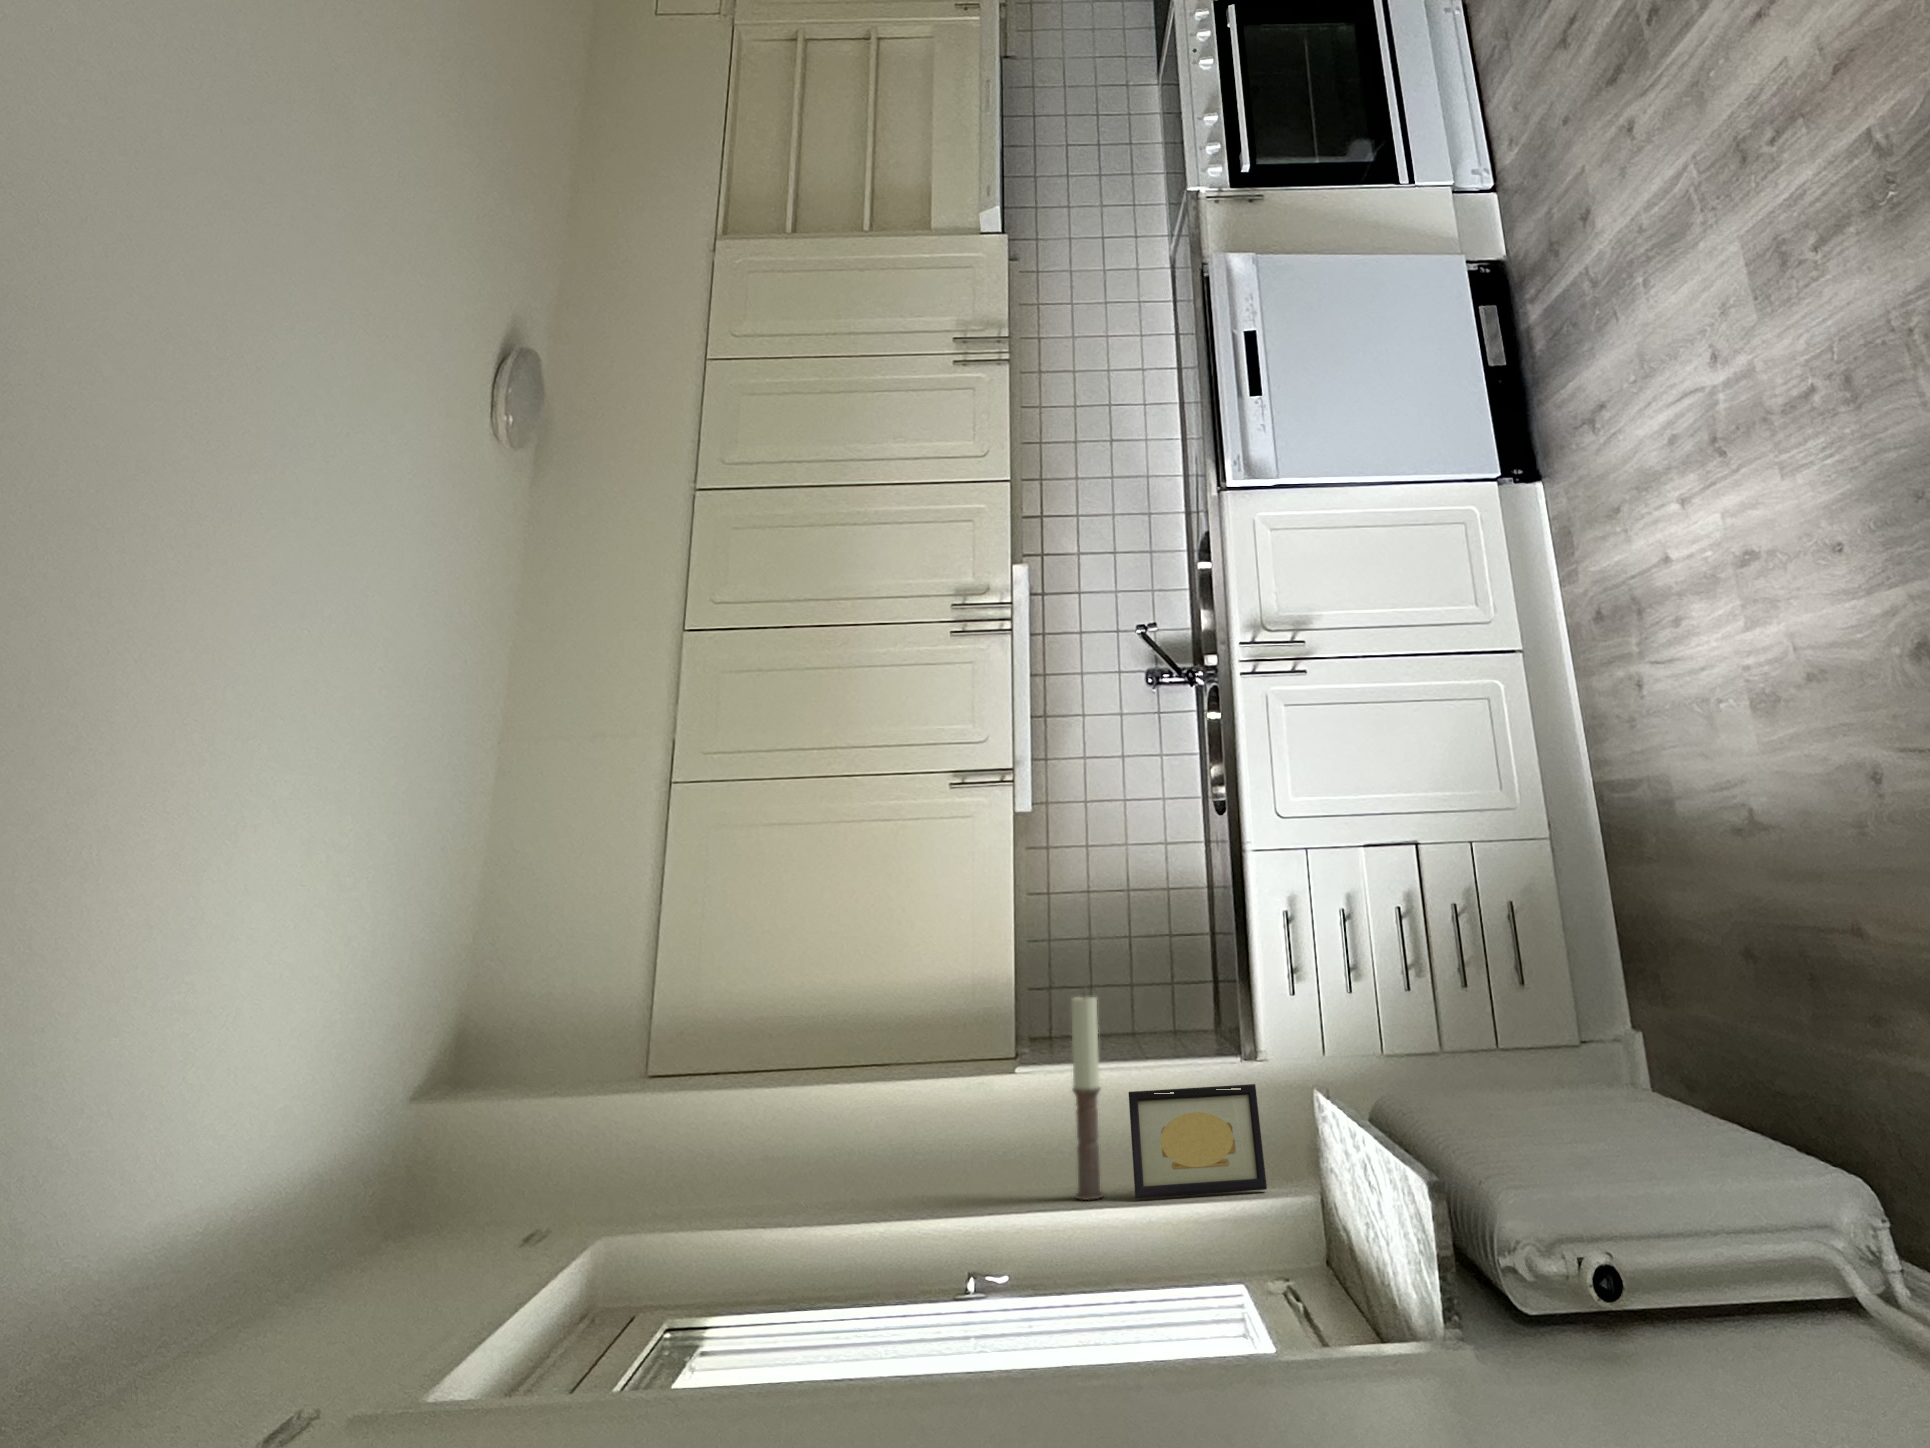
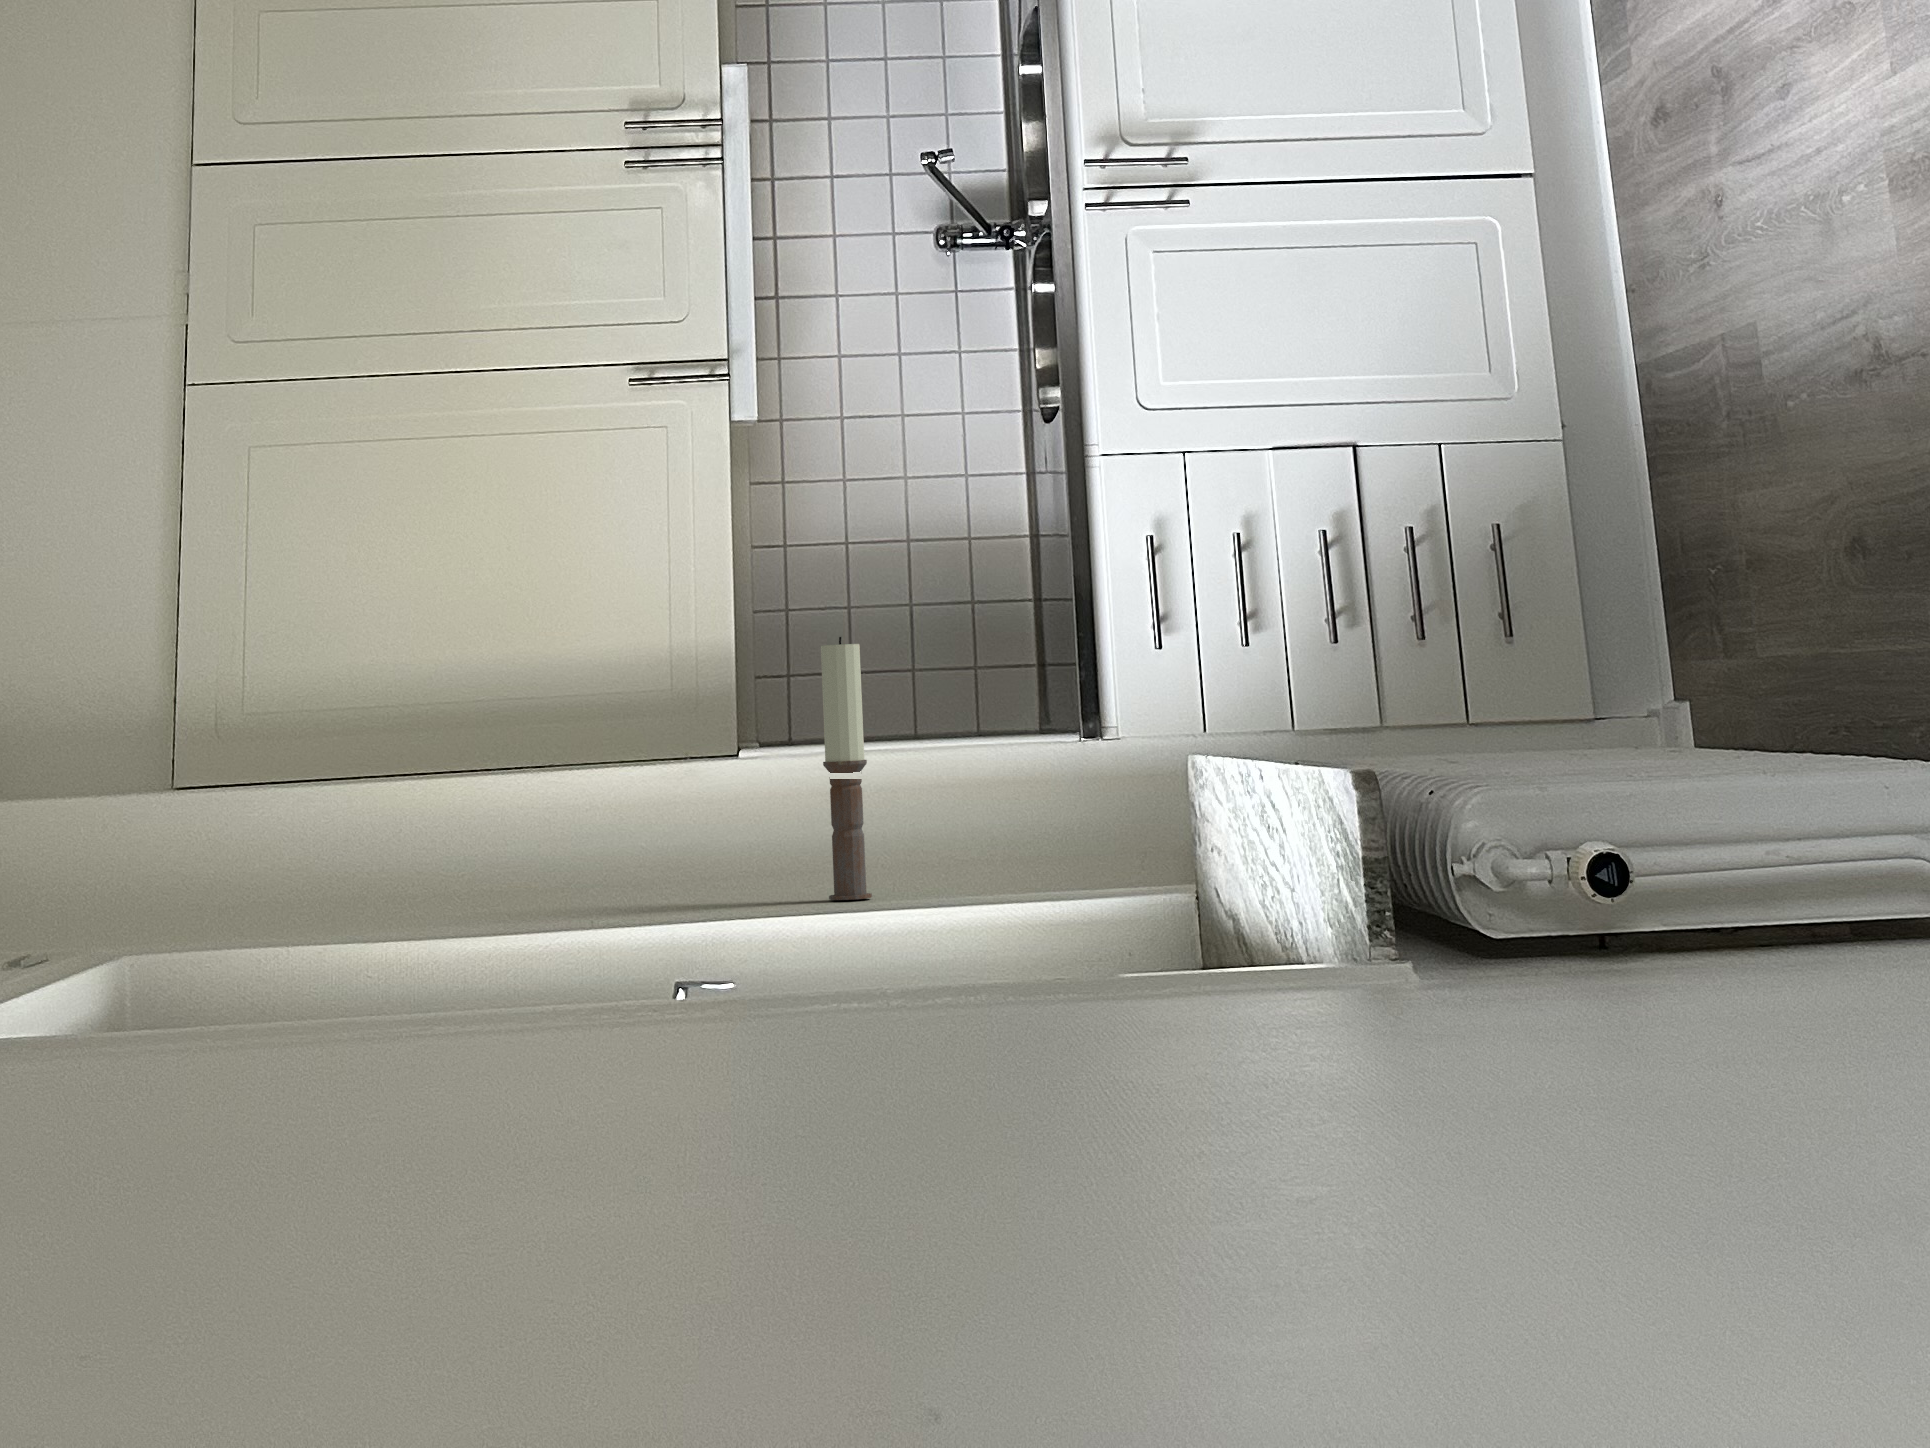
picture frame: present [1129,1084,1267,1198] -> none [908,755,1114,897]

